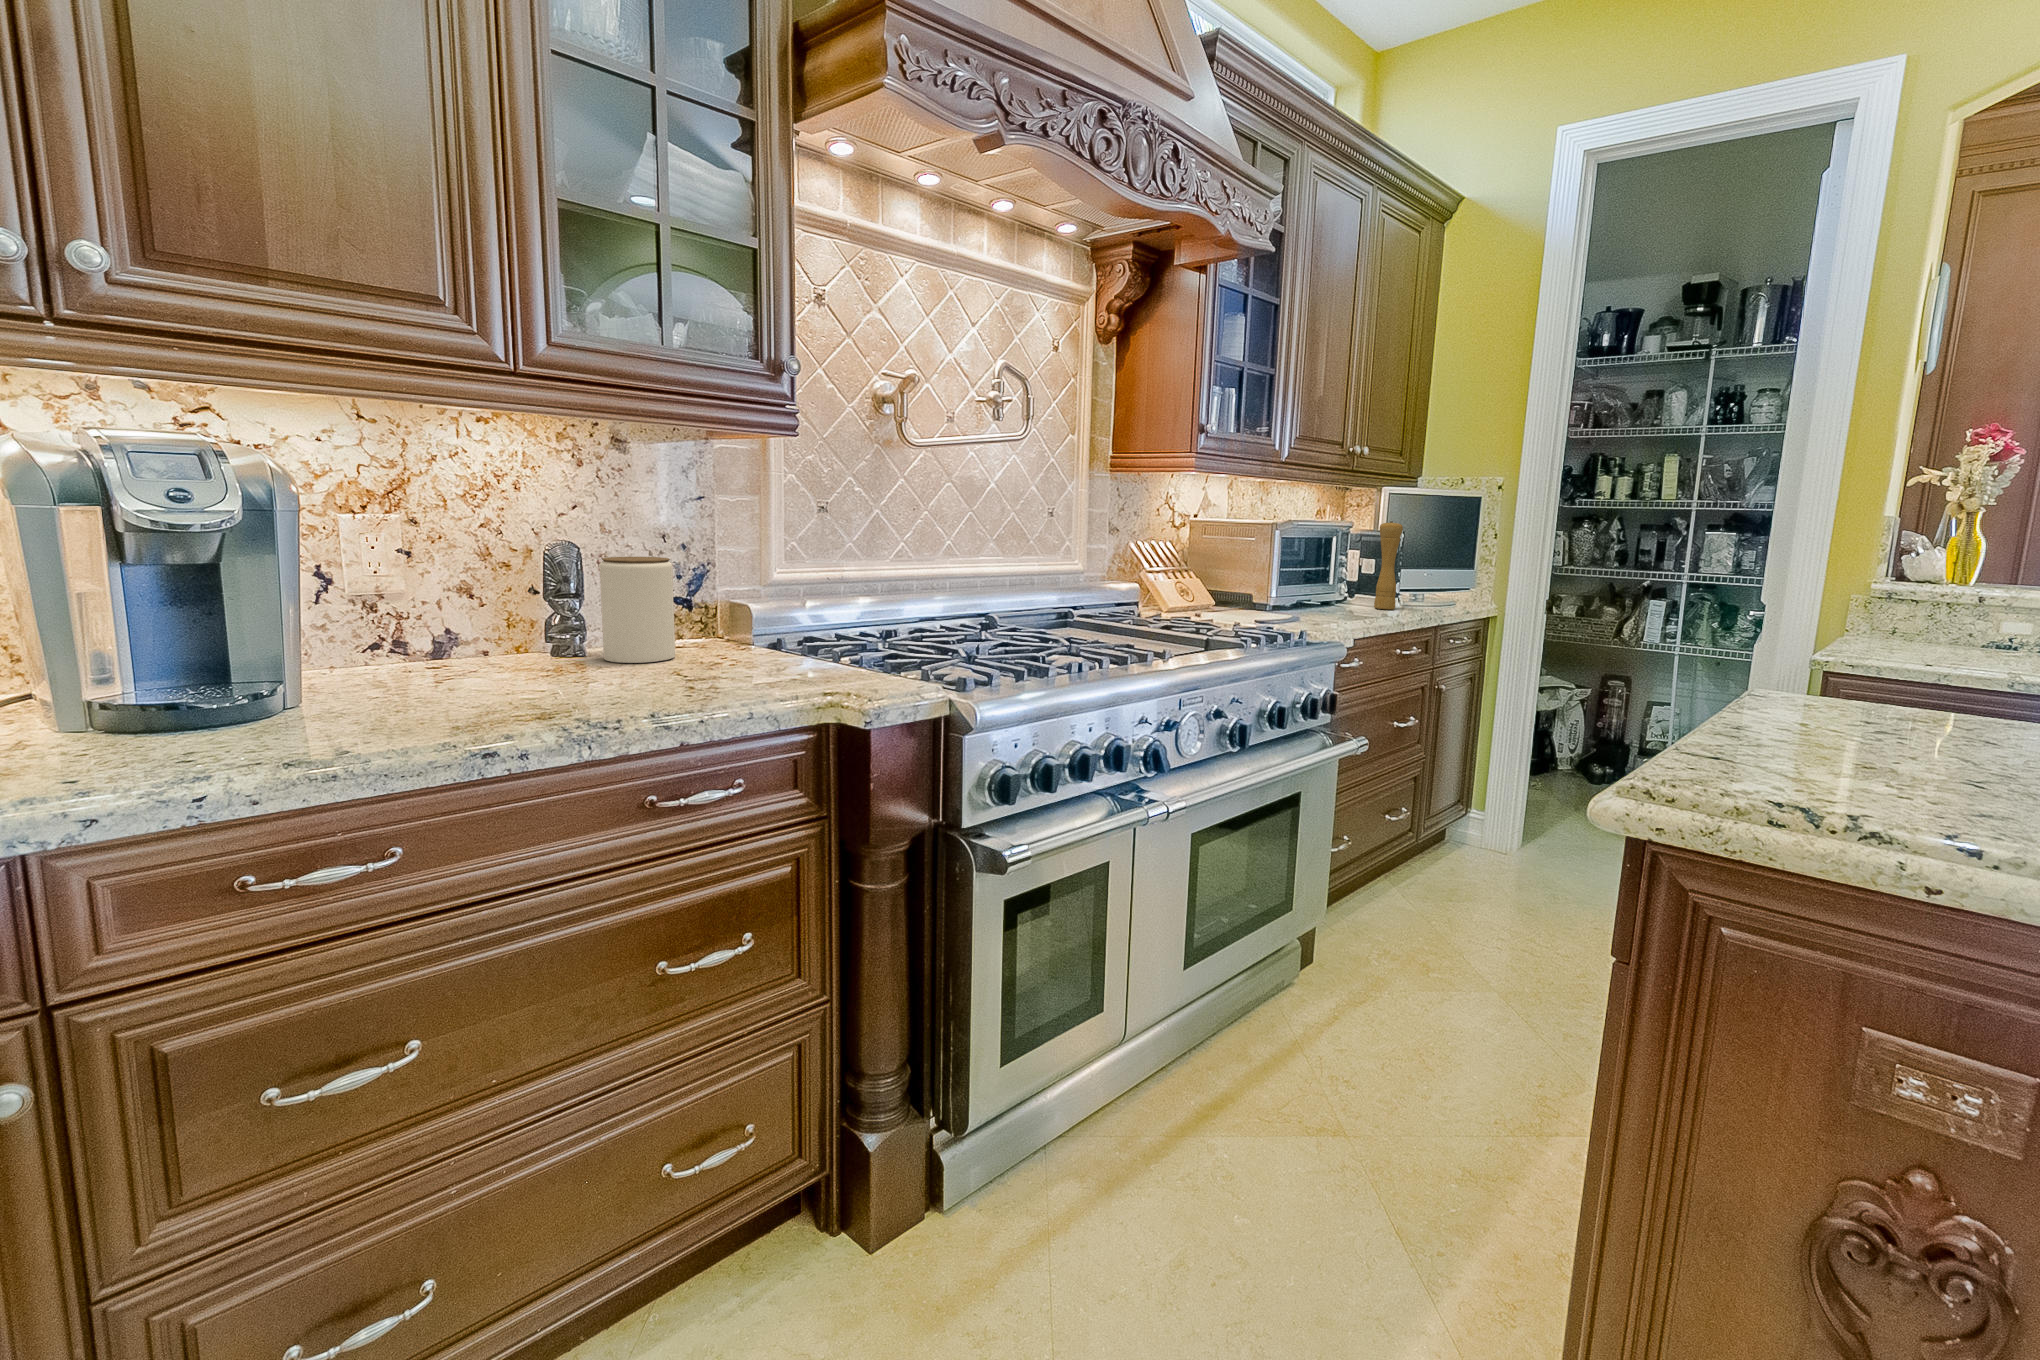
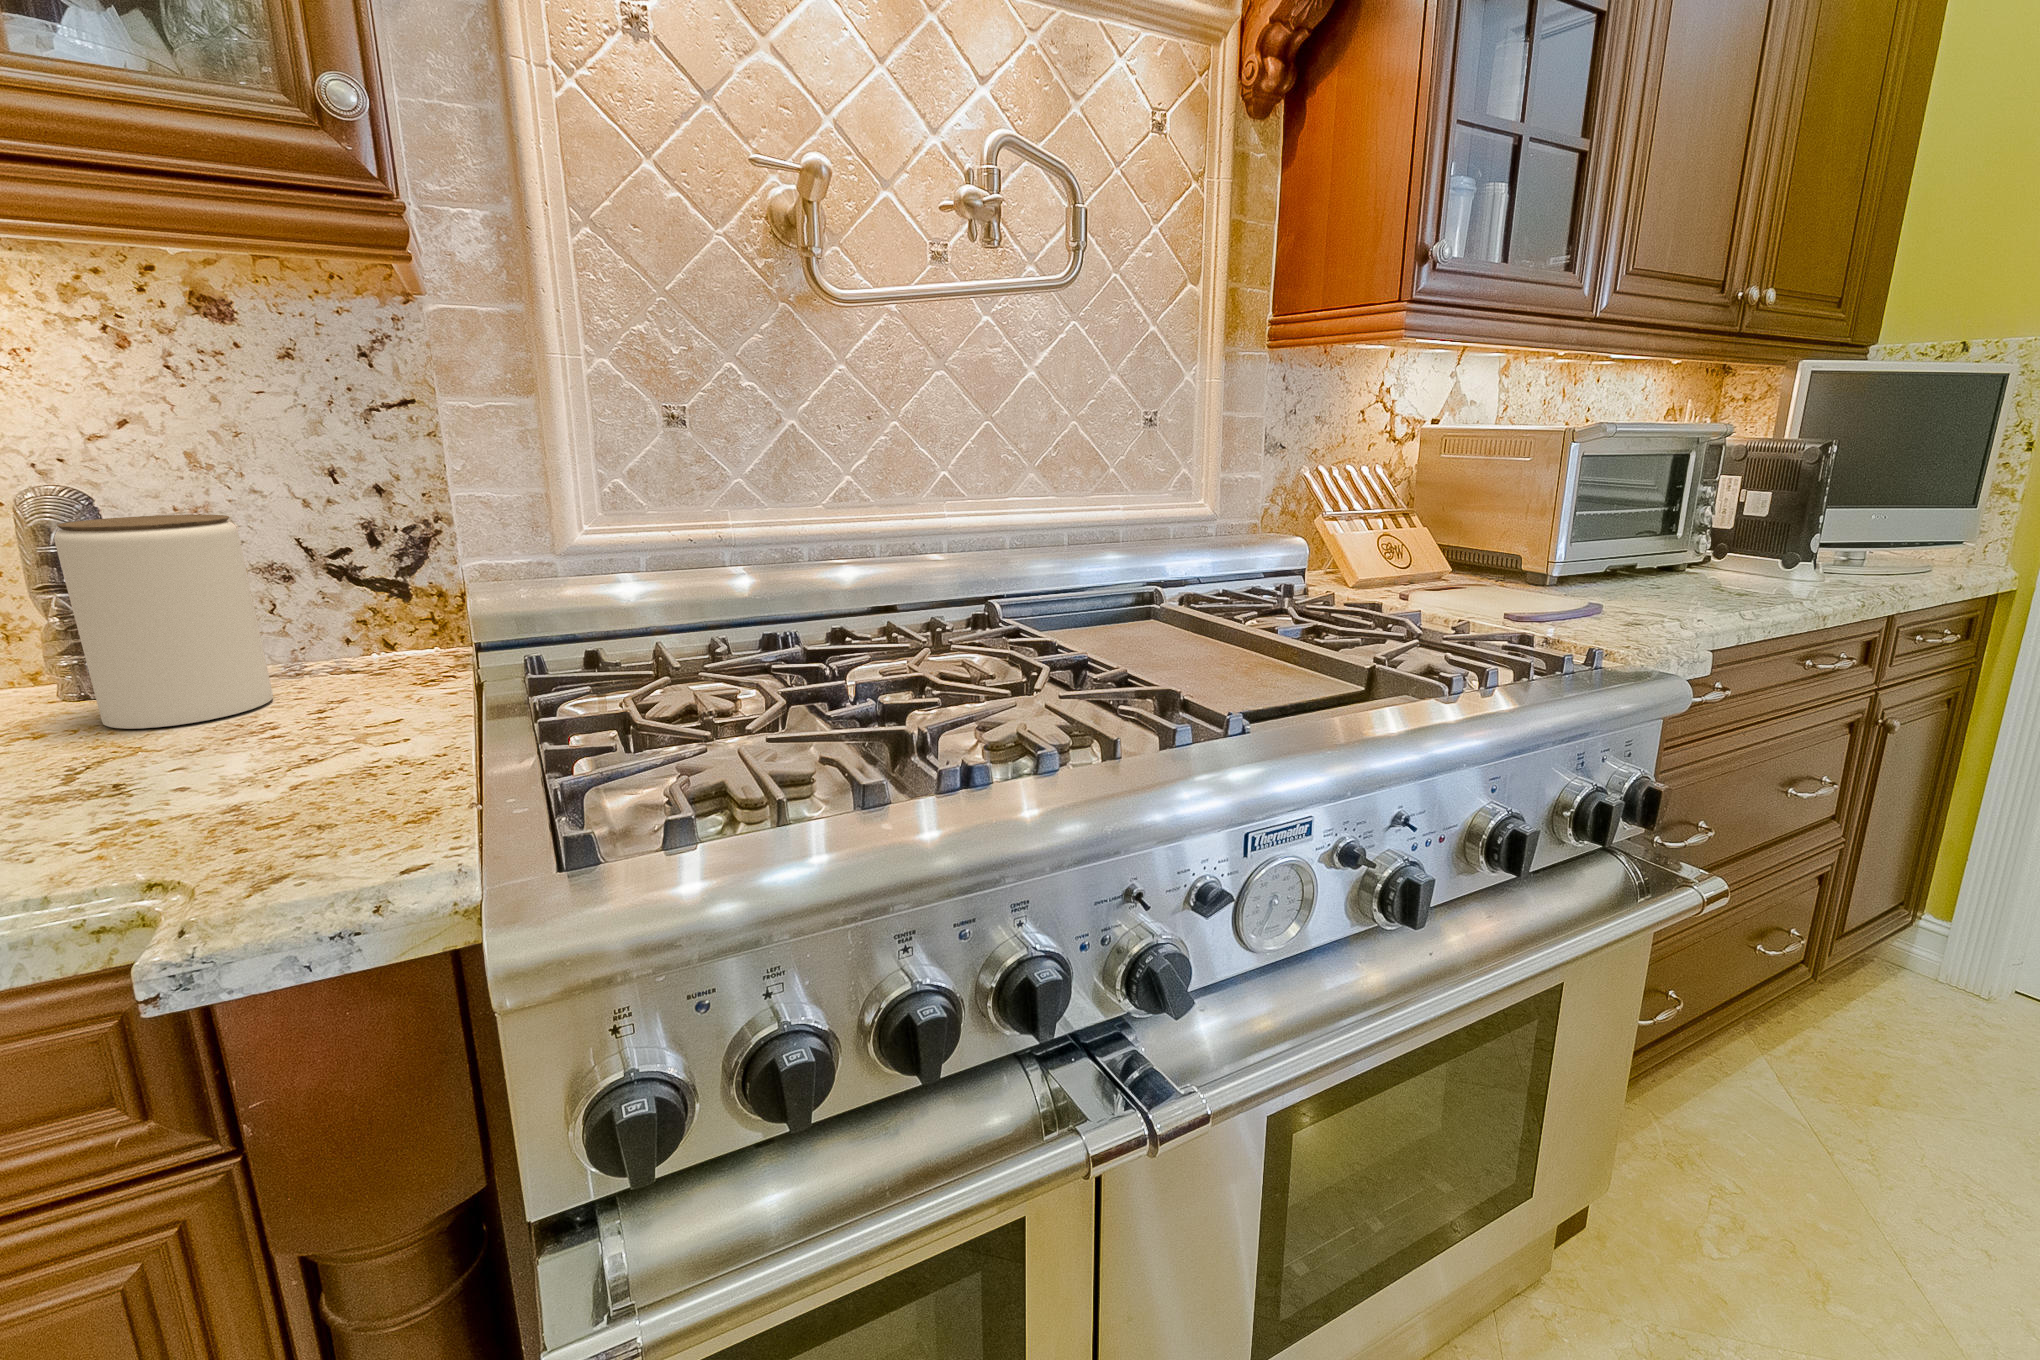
pepper mill: present [1374,521,1403,609] -> none [1764,421,1840,583]

